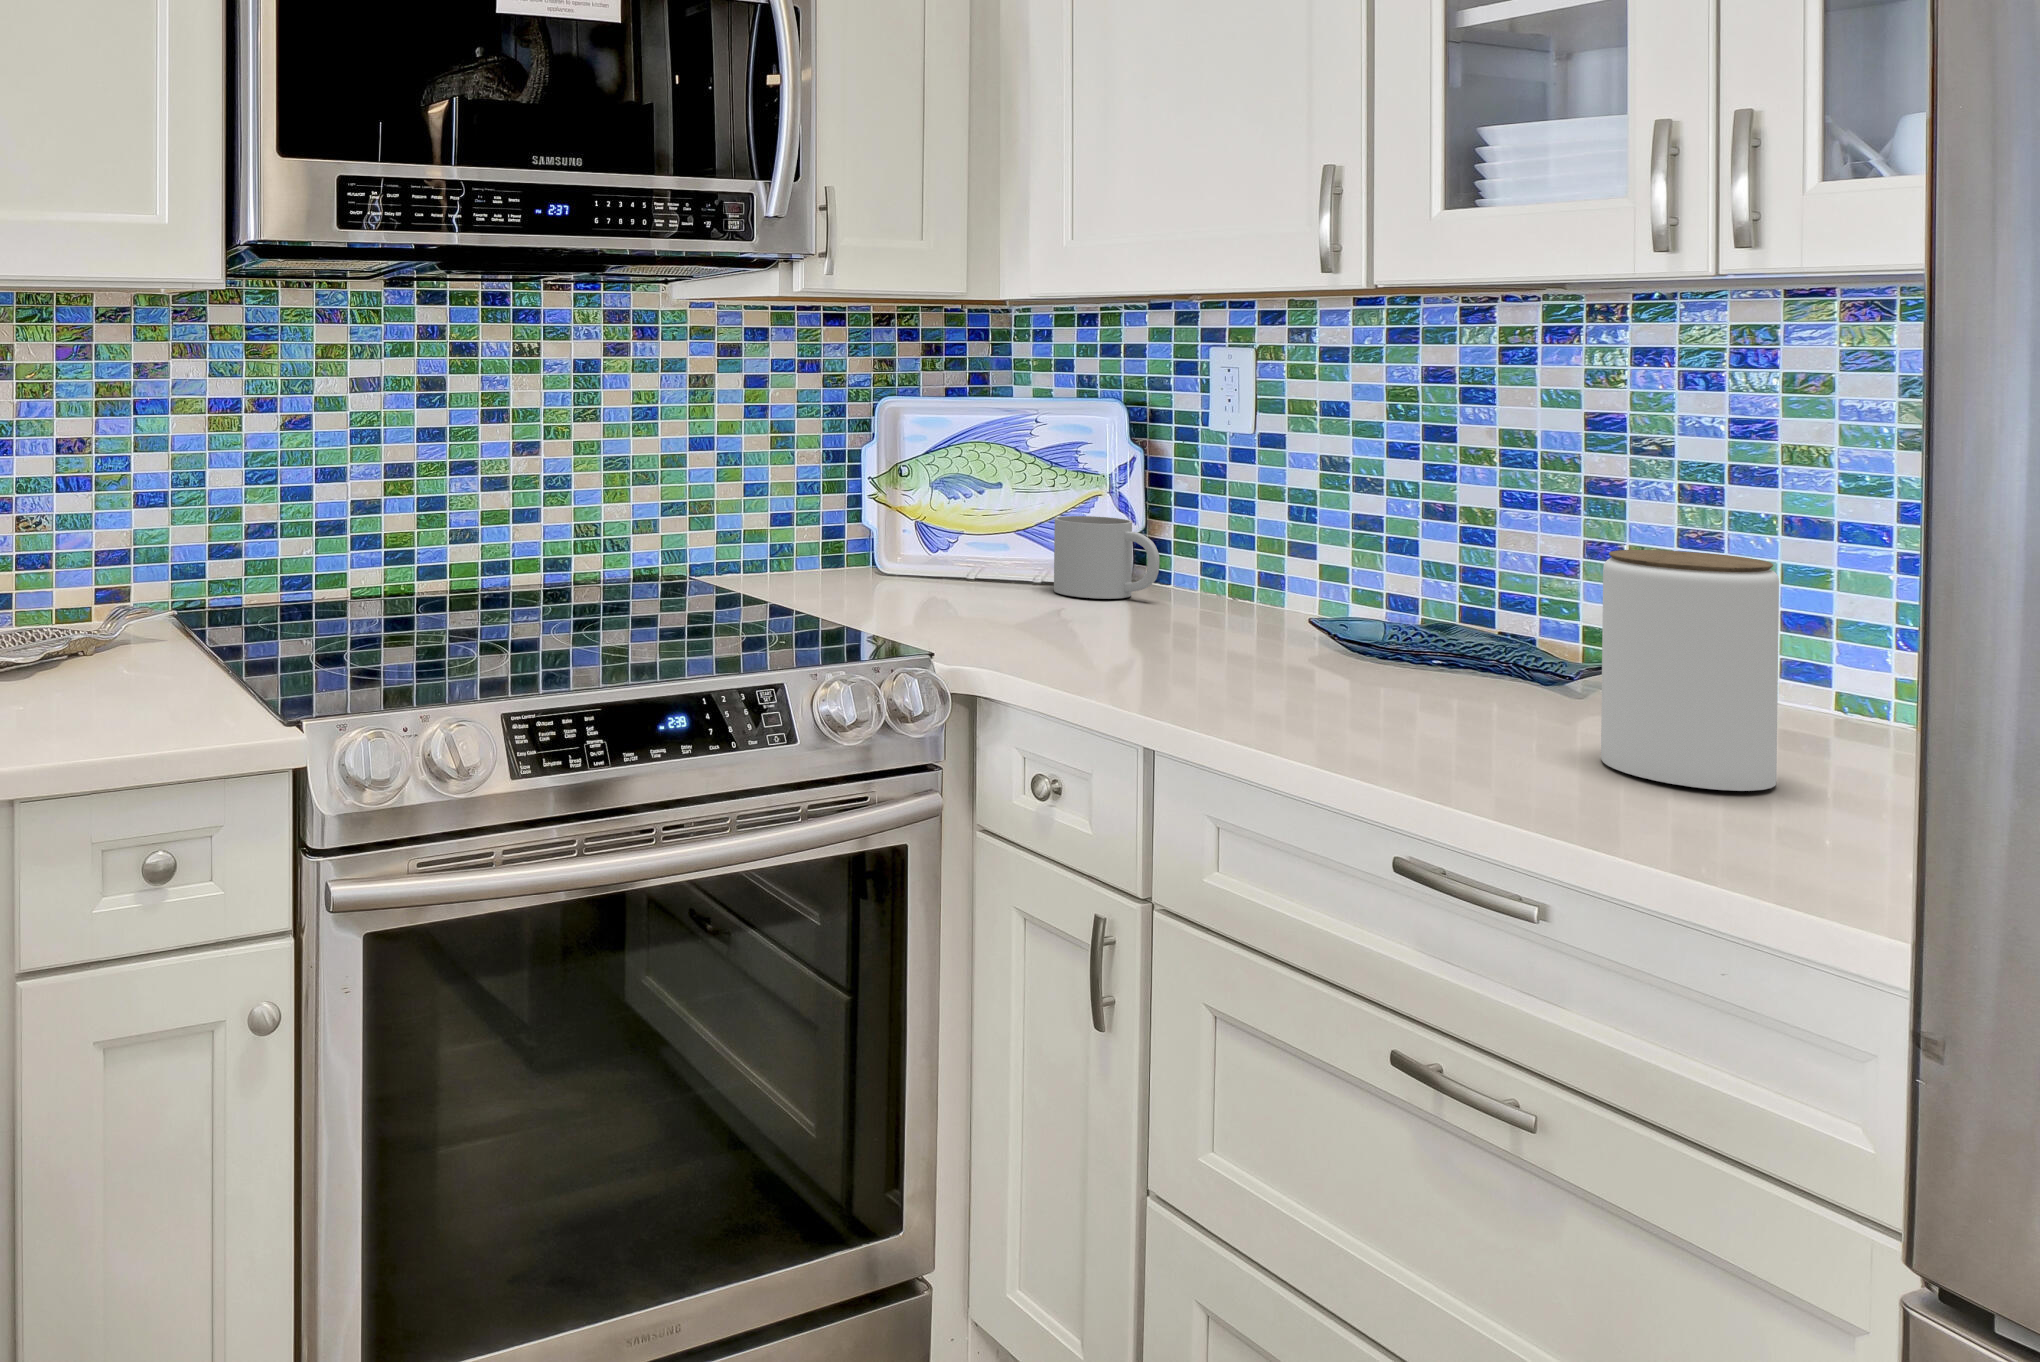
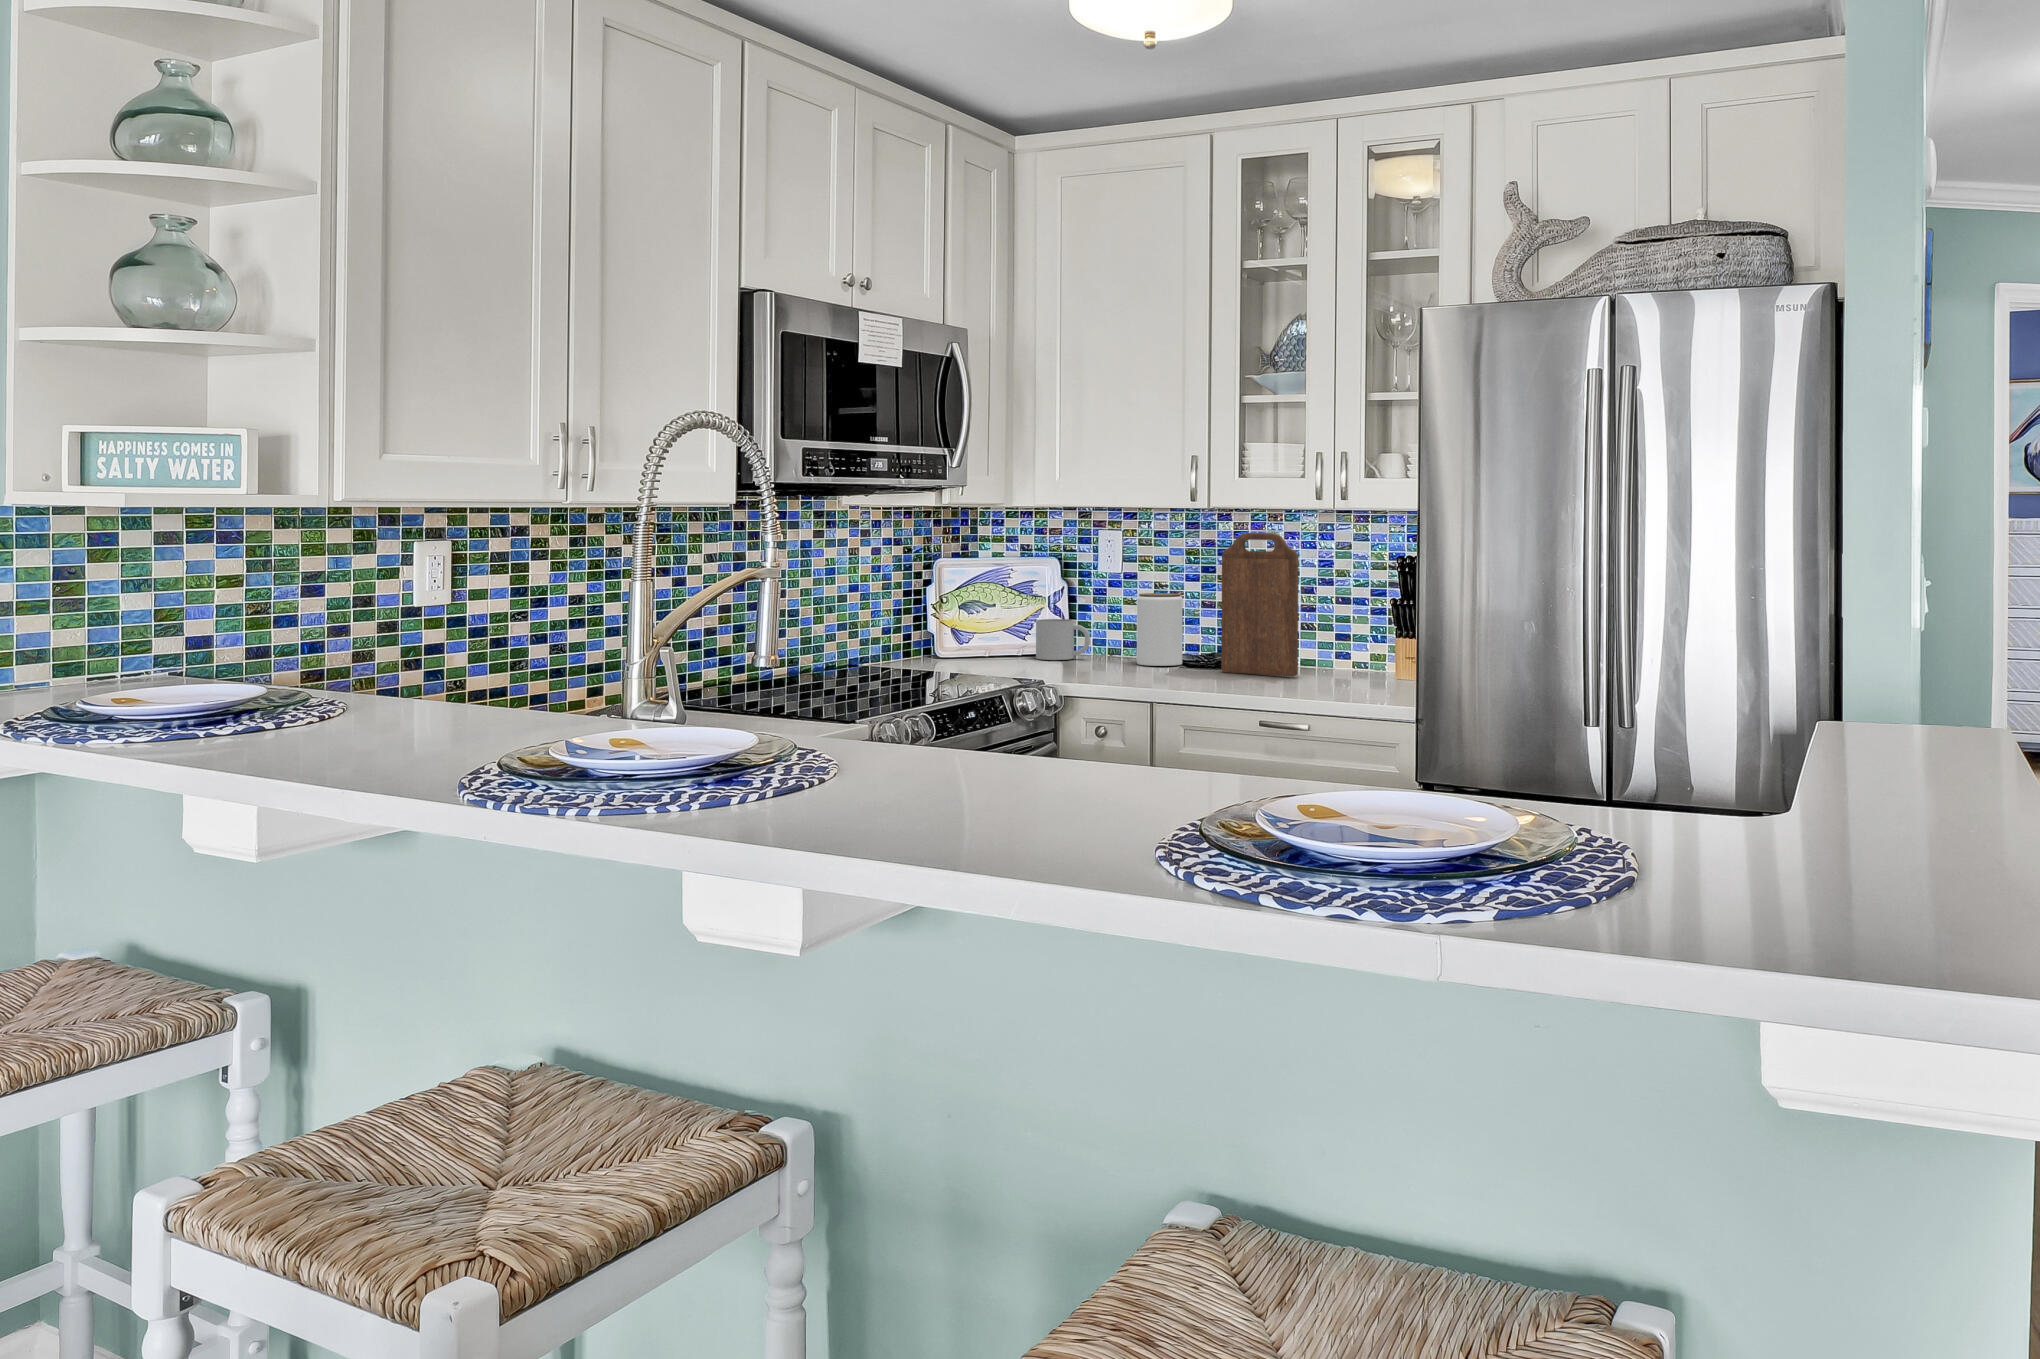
cutting board: none [1422,349,1630,714] -> present [1221,533,1298,676]
jar: present [1601,550,1779,791] -> present [1137,593,1183,666]

